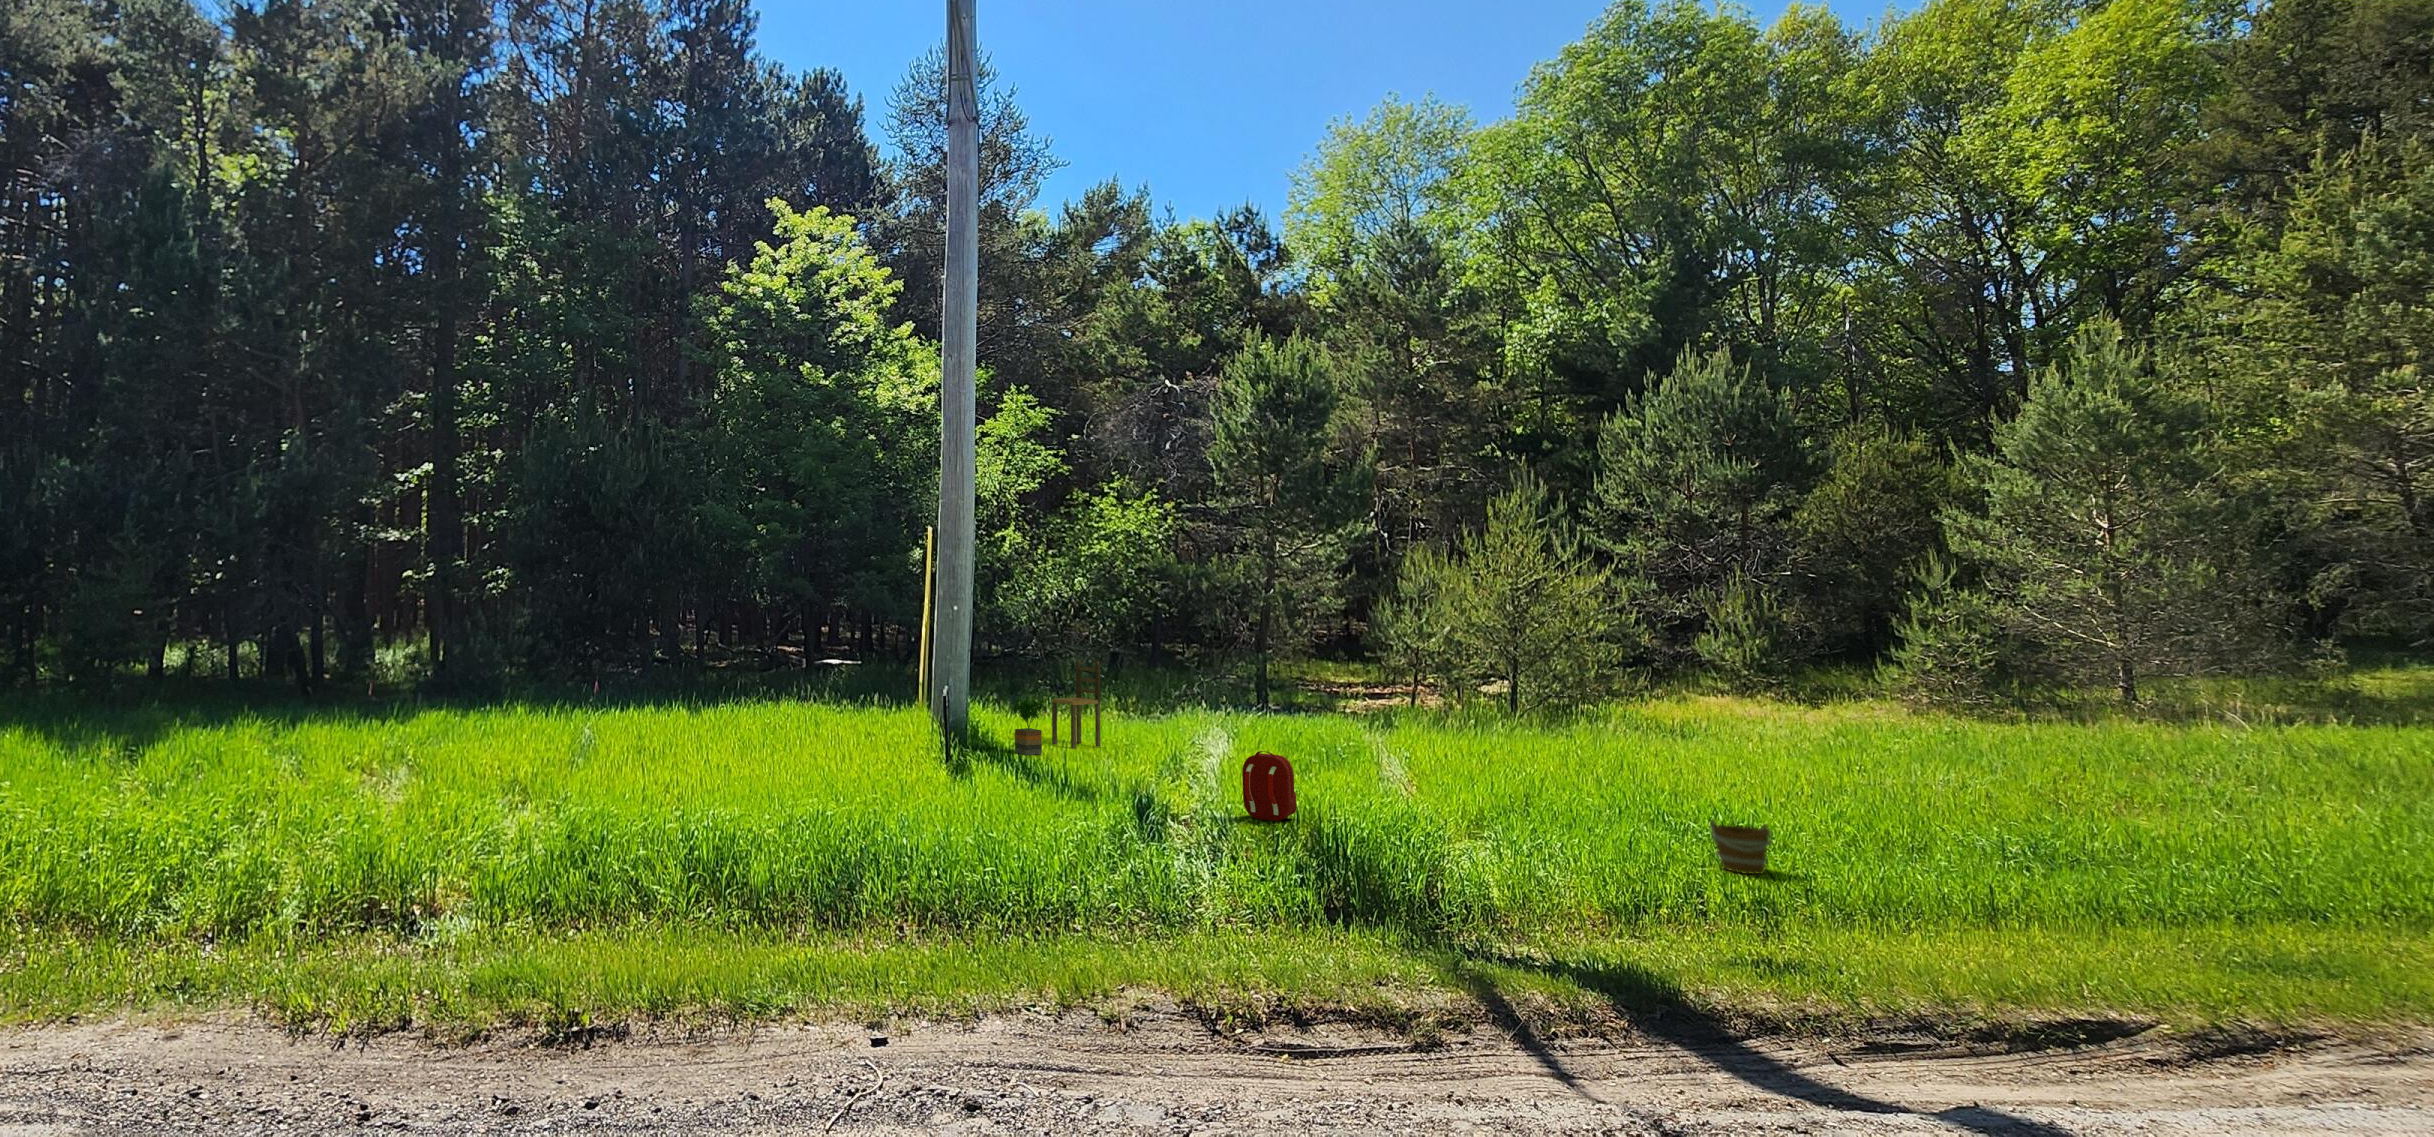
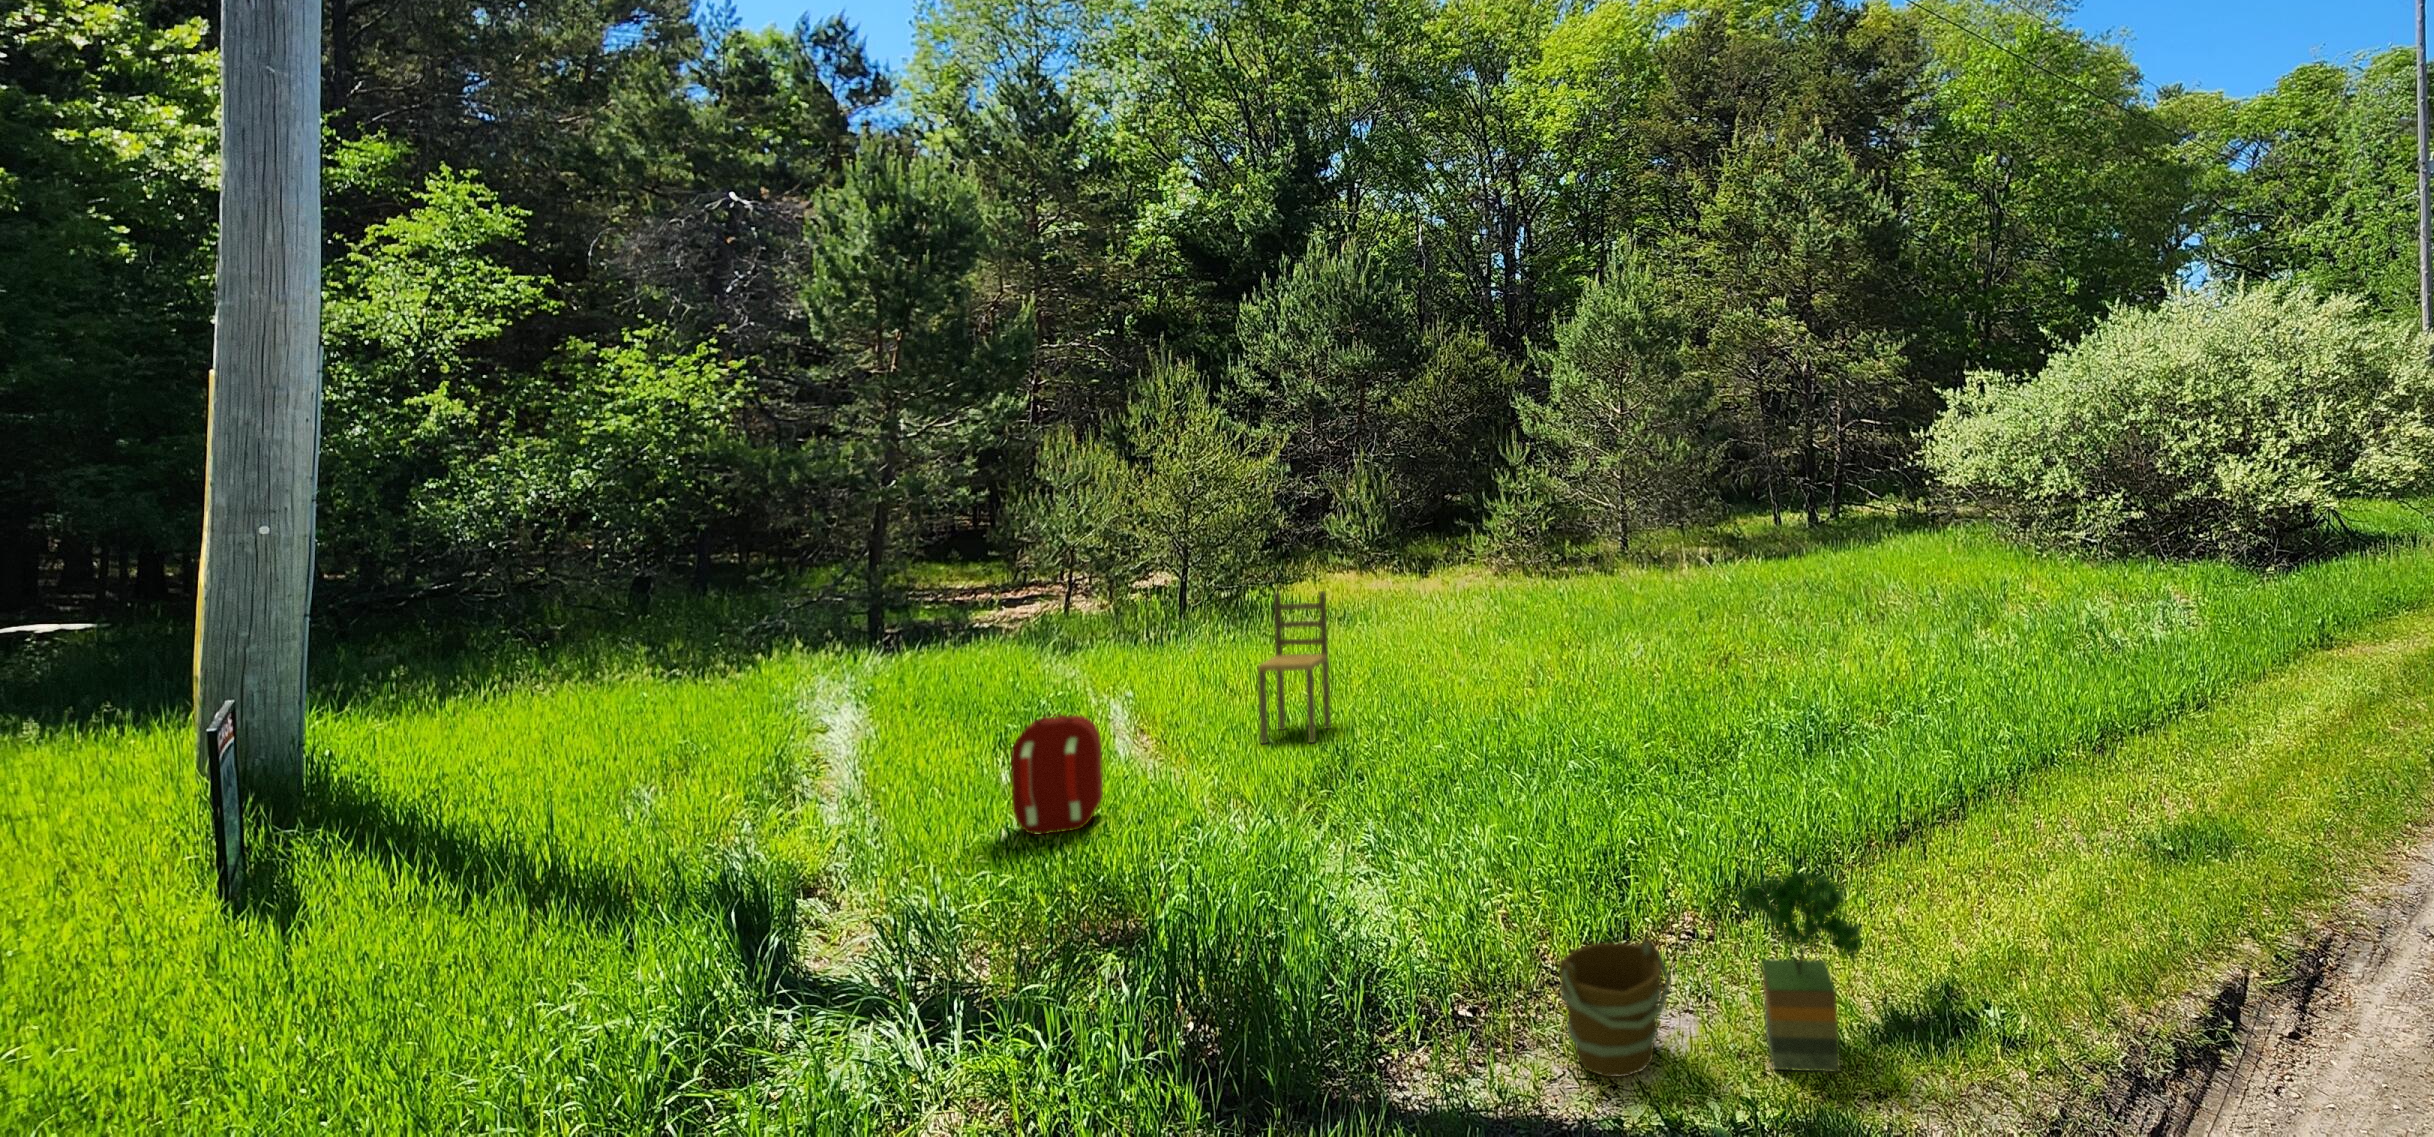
chair: present [1052,659,1101,749] -> present [1258,591,1331,743]
potted tree: present [1013,700,1047,755] -> present [1740,871,1862,1072]
bucket: present [1710,821,1772,874] -> present [1559,938,1671,1077]

